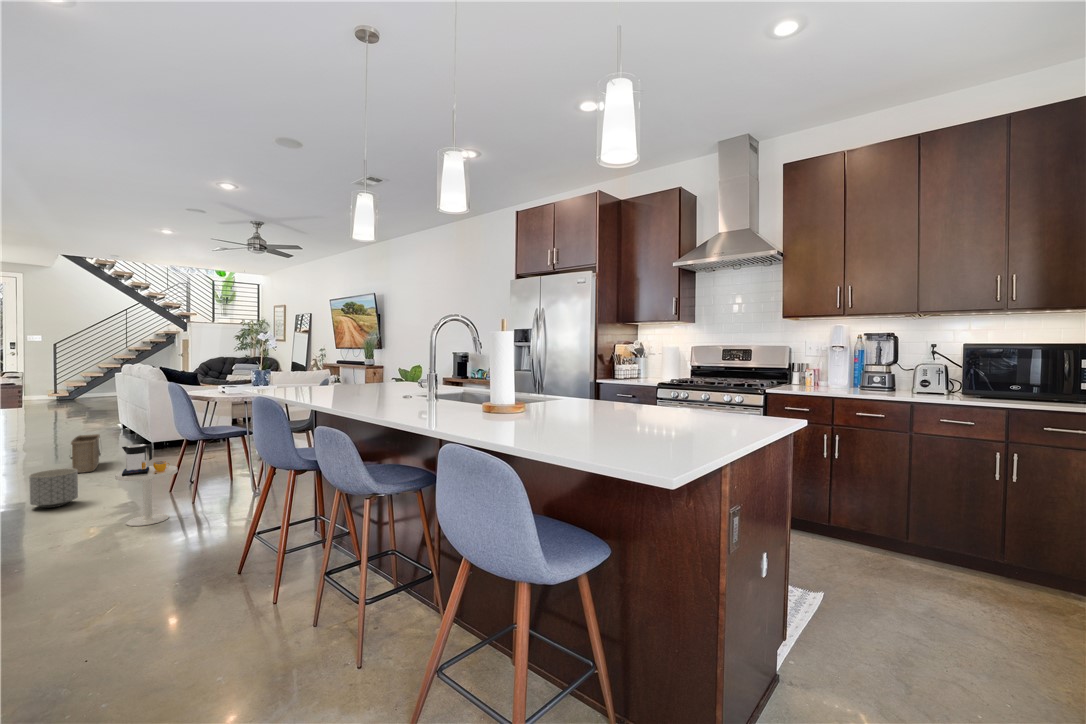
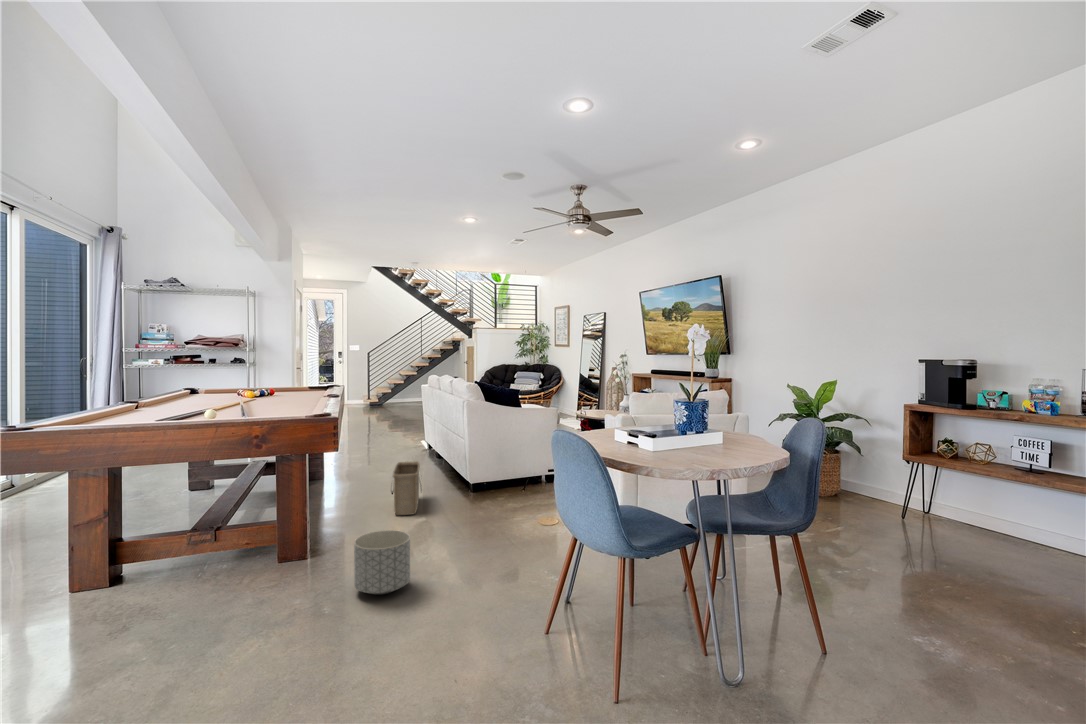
side table: present [115,444,178,526] -> none [479,524,572,691]

